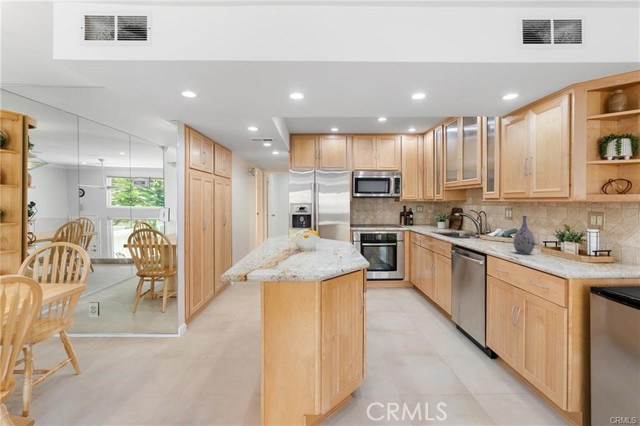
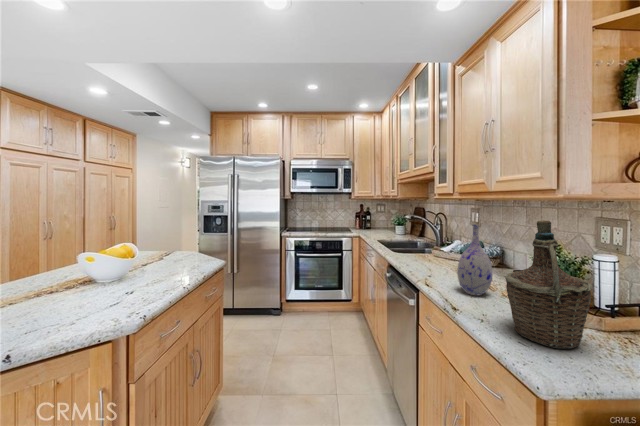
bottle: none [547,212,587,266] -> present [505,220,592,349]

